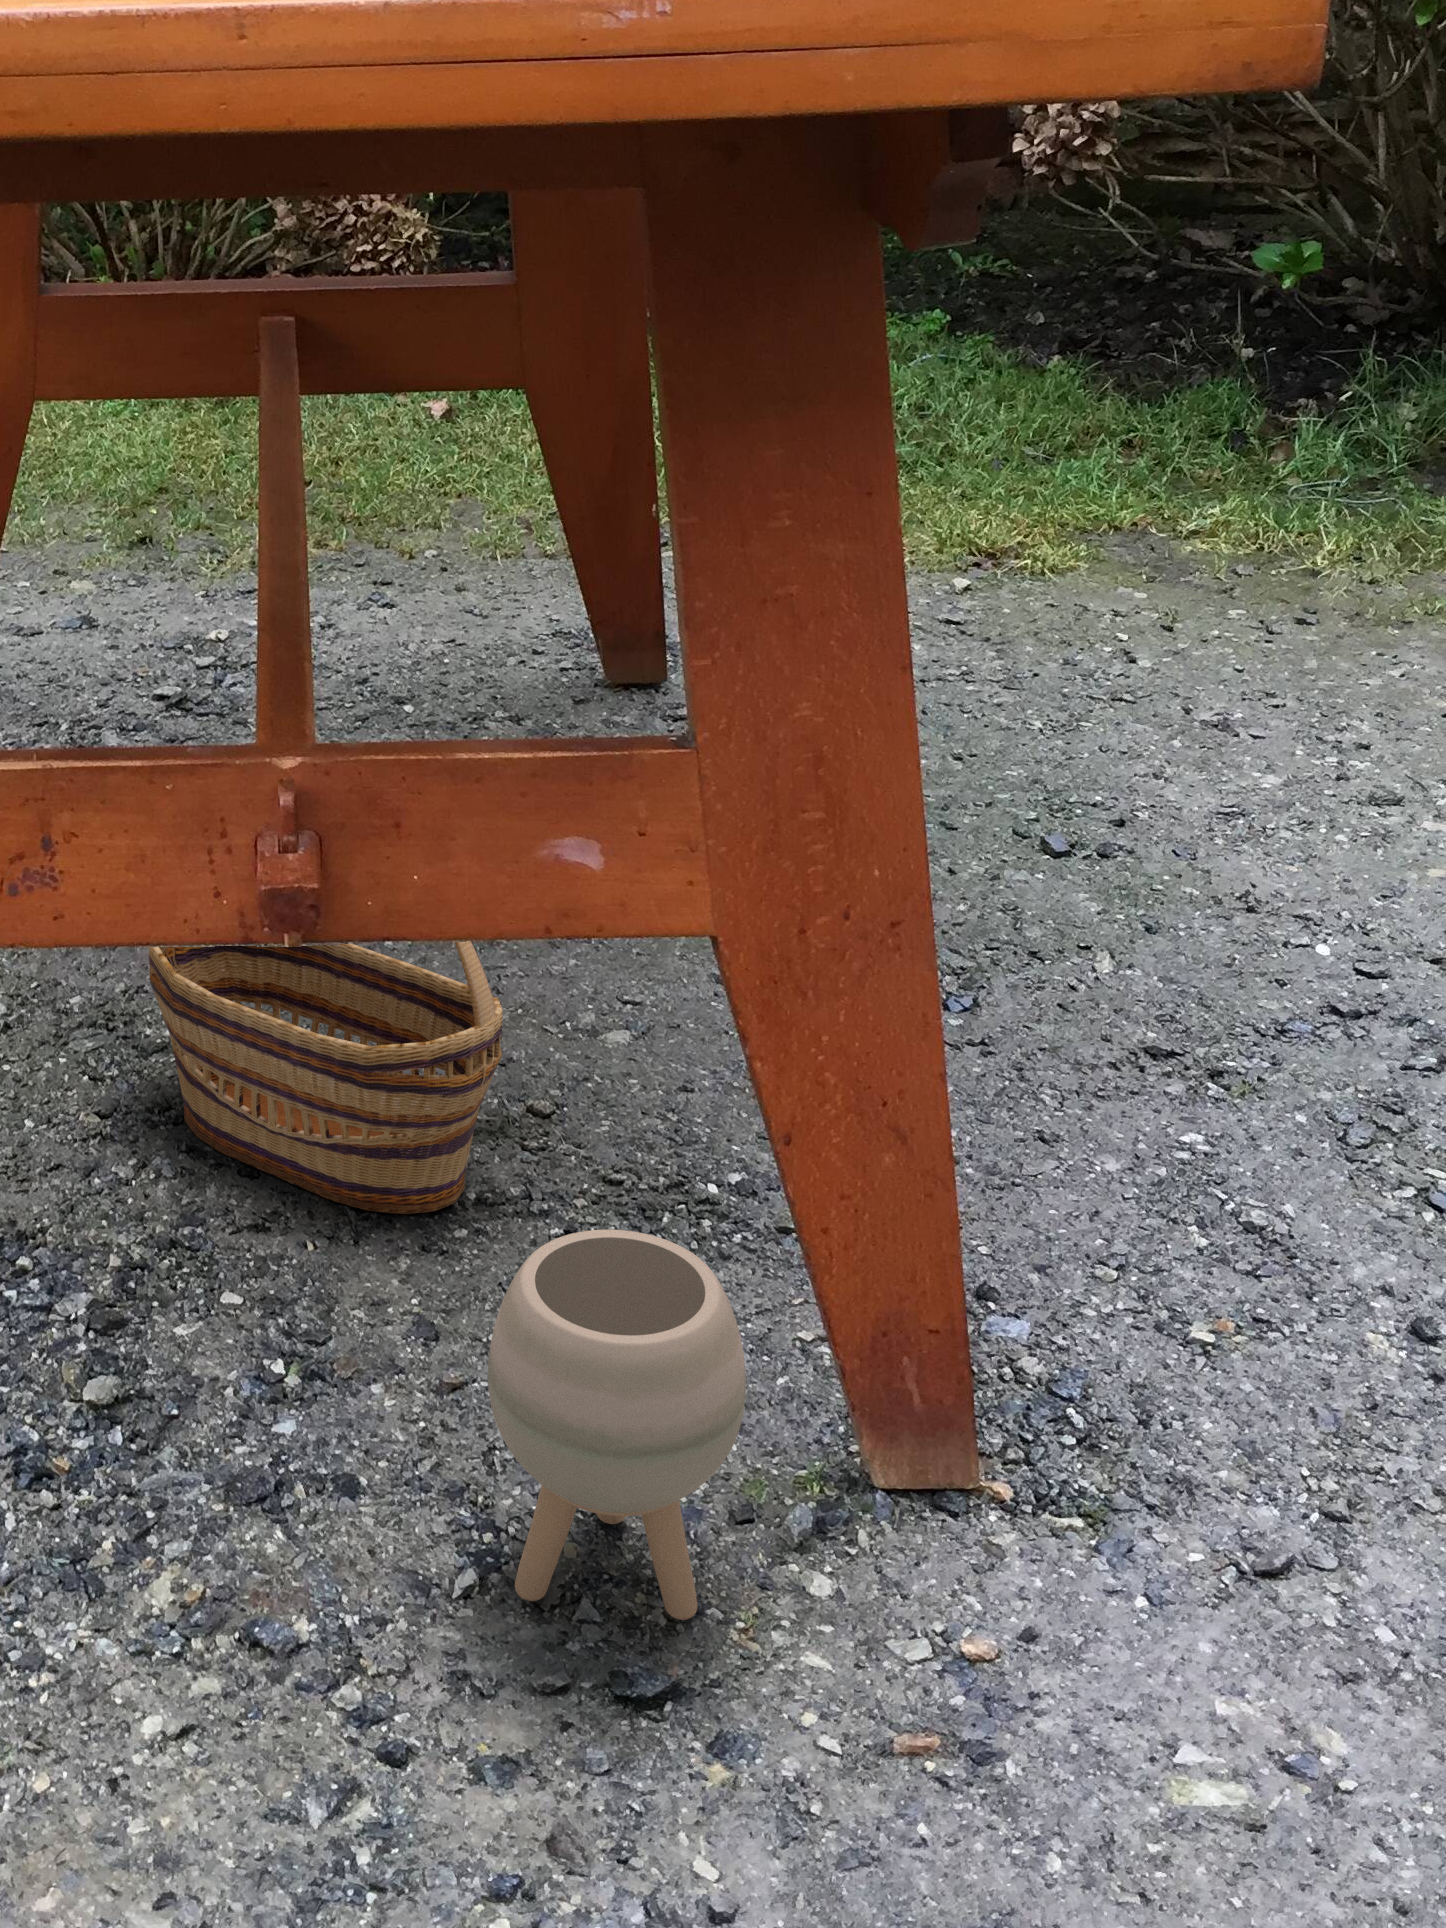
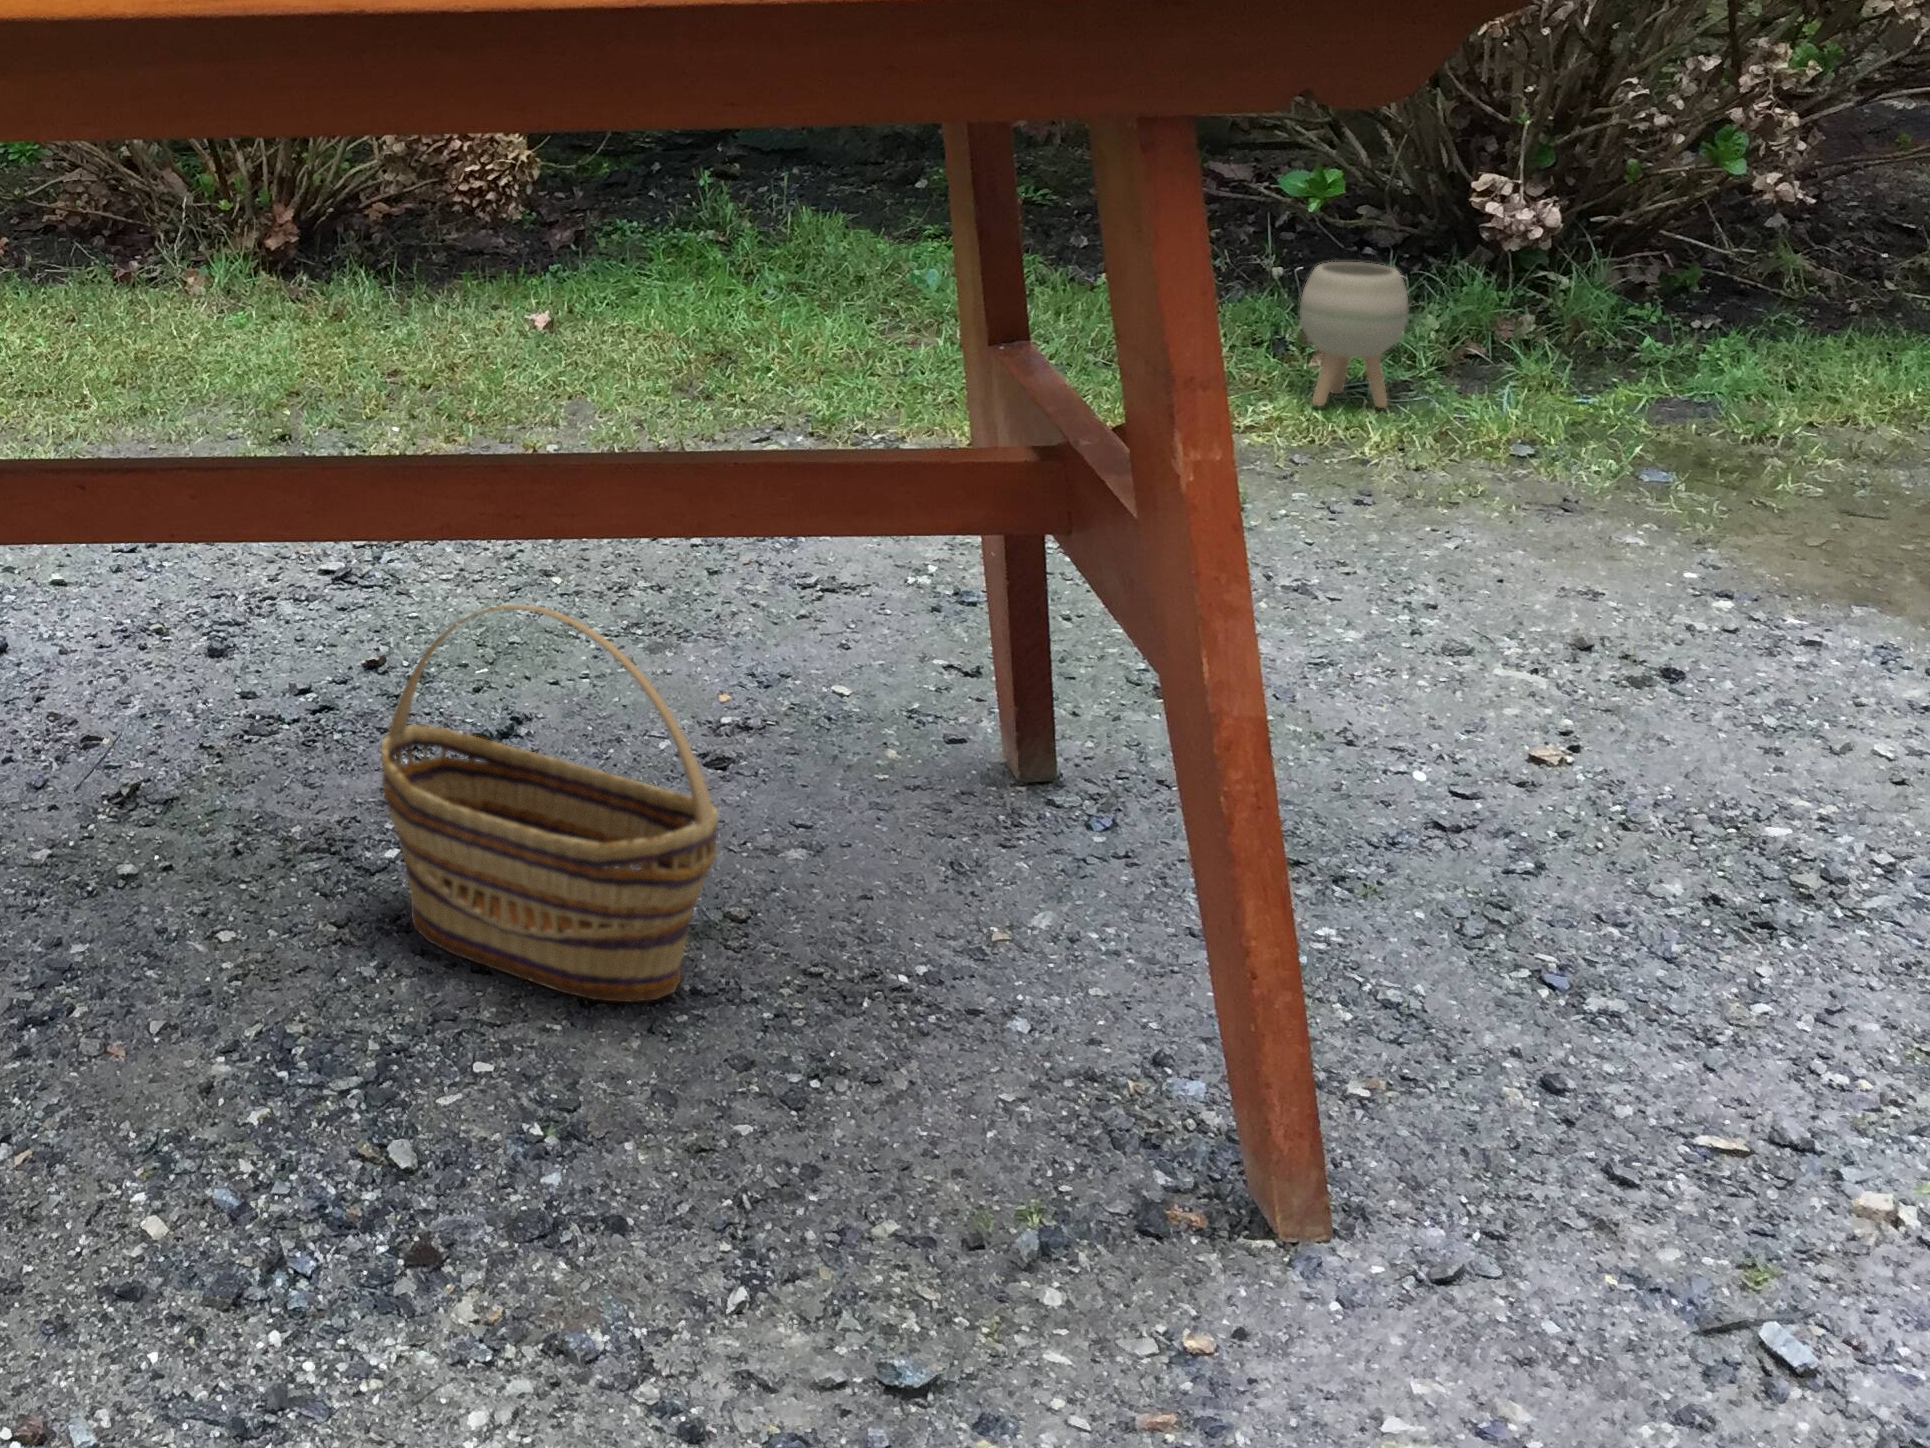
planter: present [488,1230,746,1620] -> present [1300,262,1408,408]

